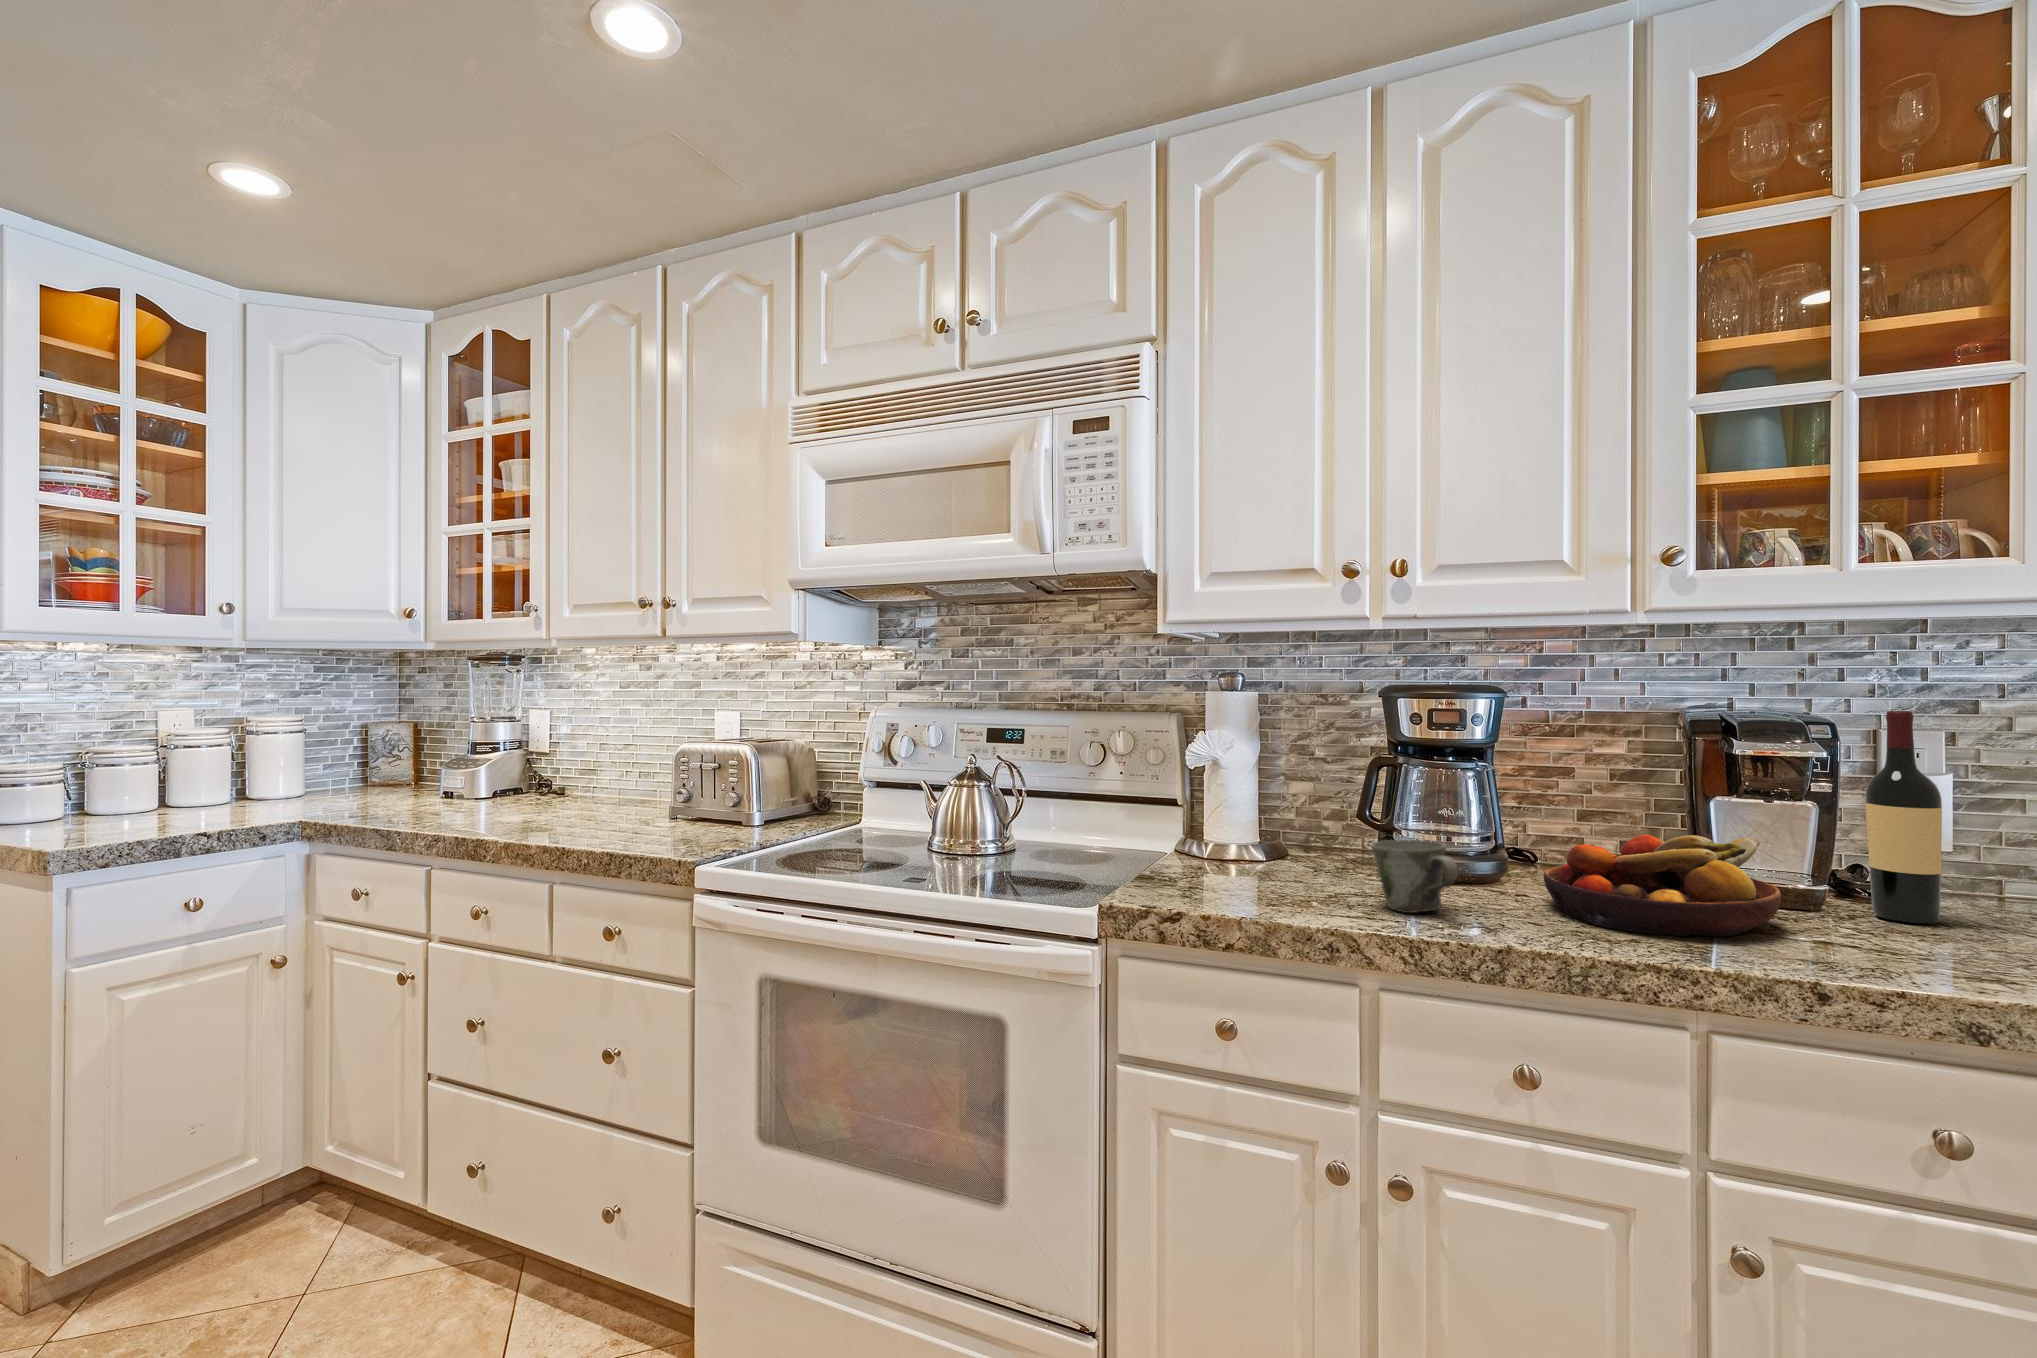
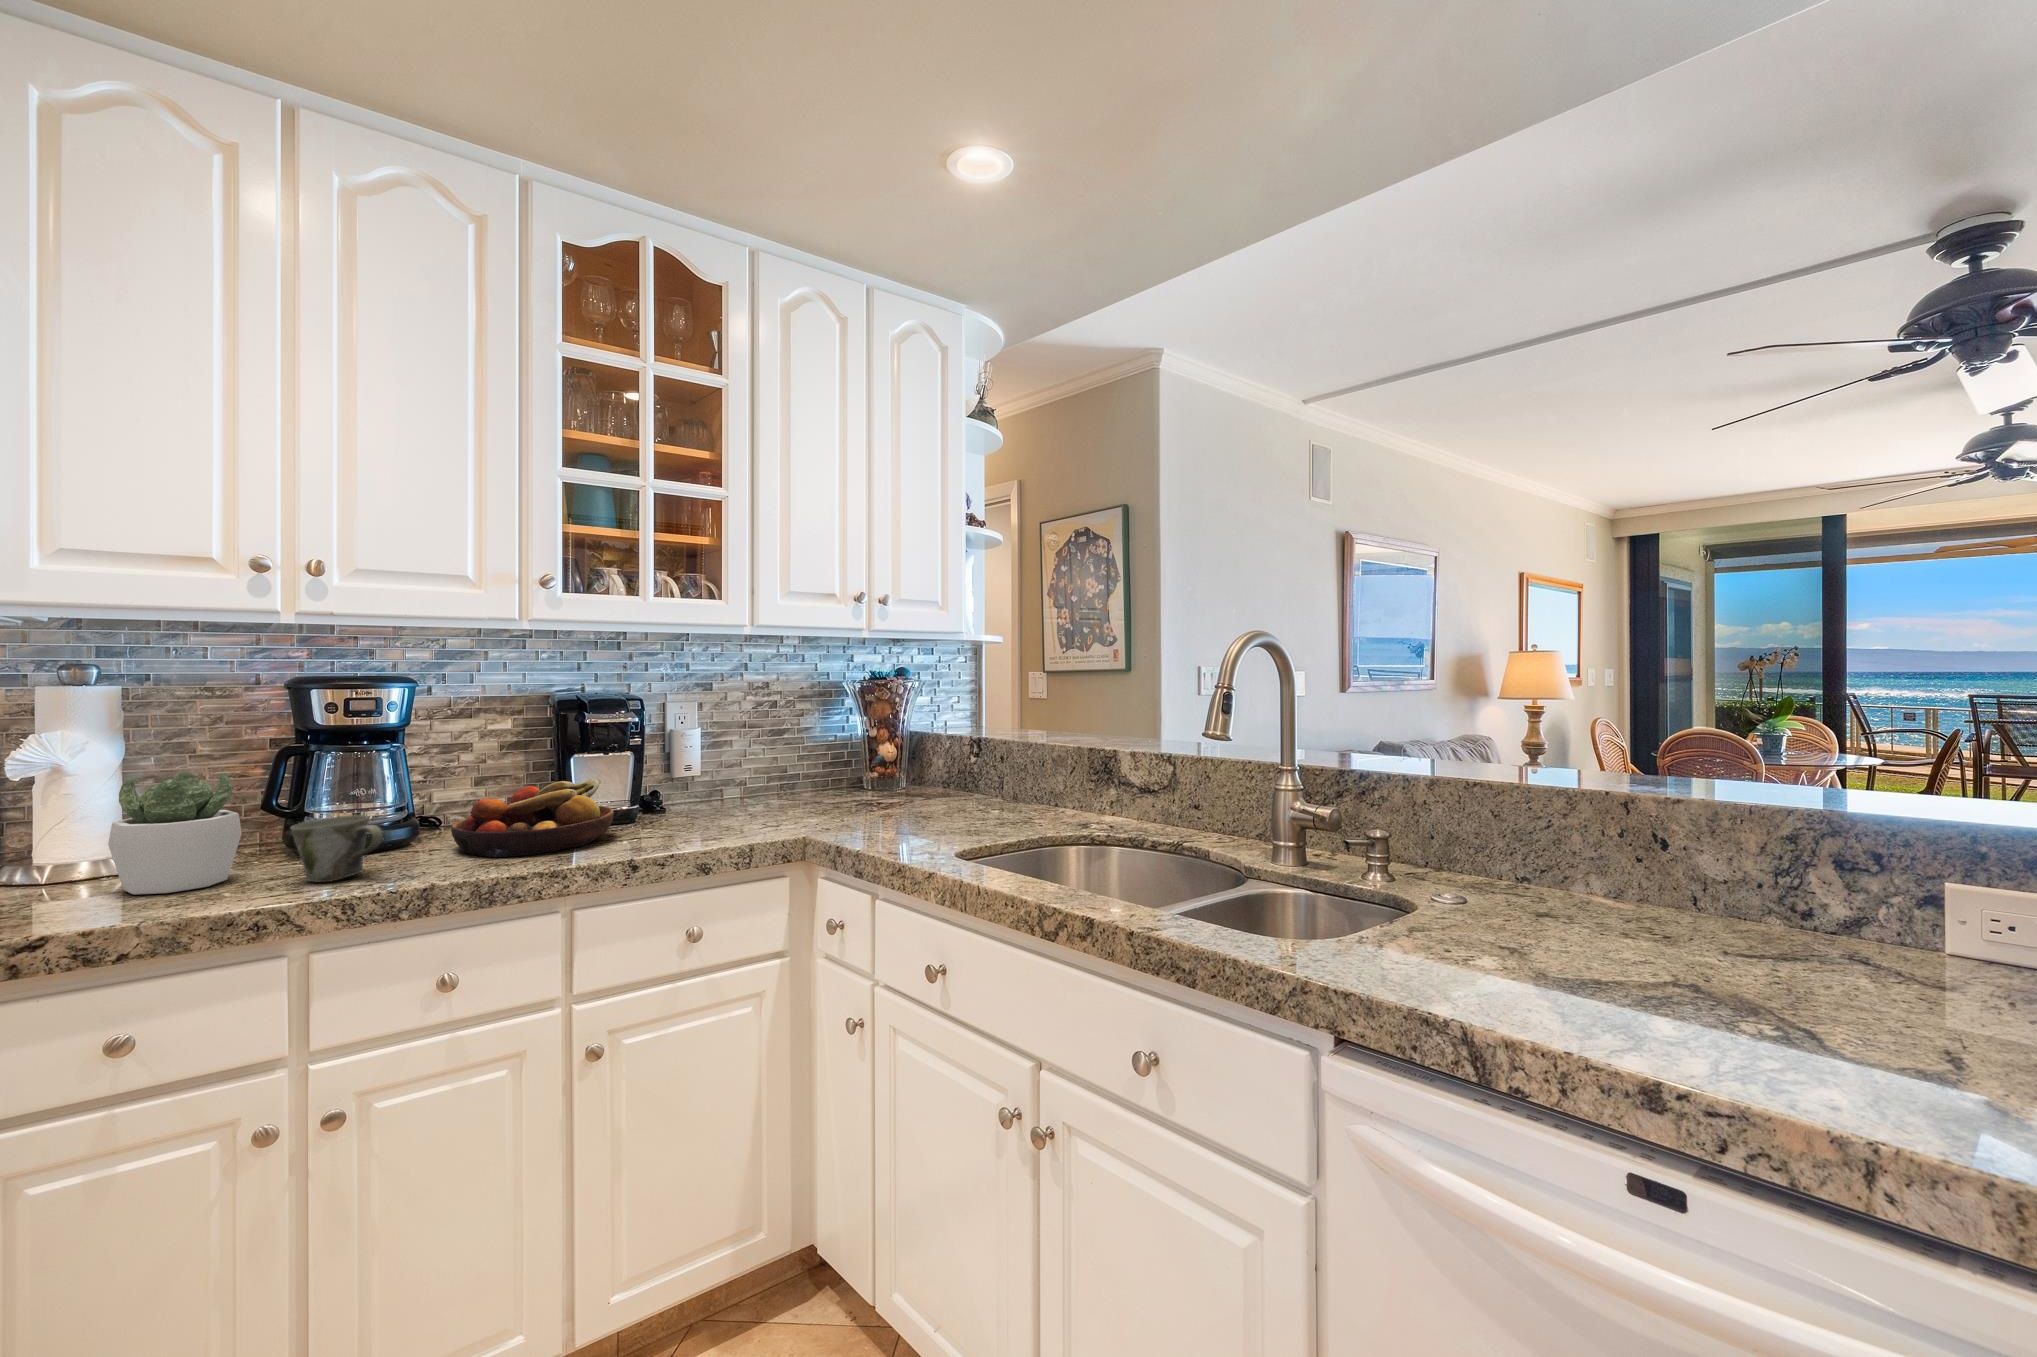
wine bottle: present [1865,711,1942,924] -> none [659,689,695,818]
succulent plant: none [1239,773,1335,891] -> present [108,772,242,895]

